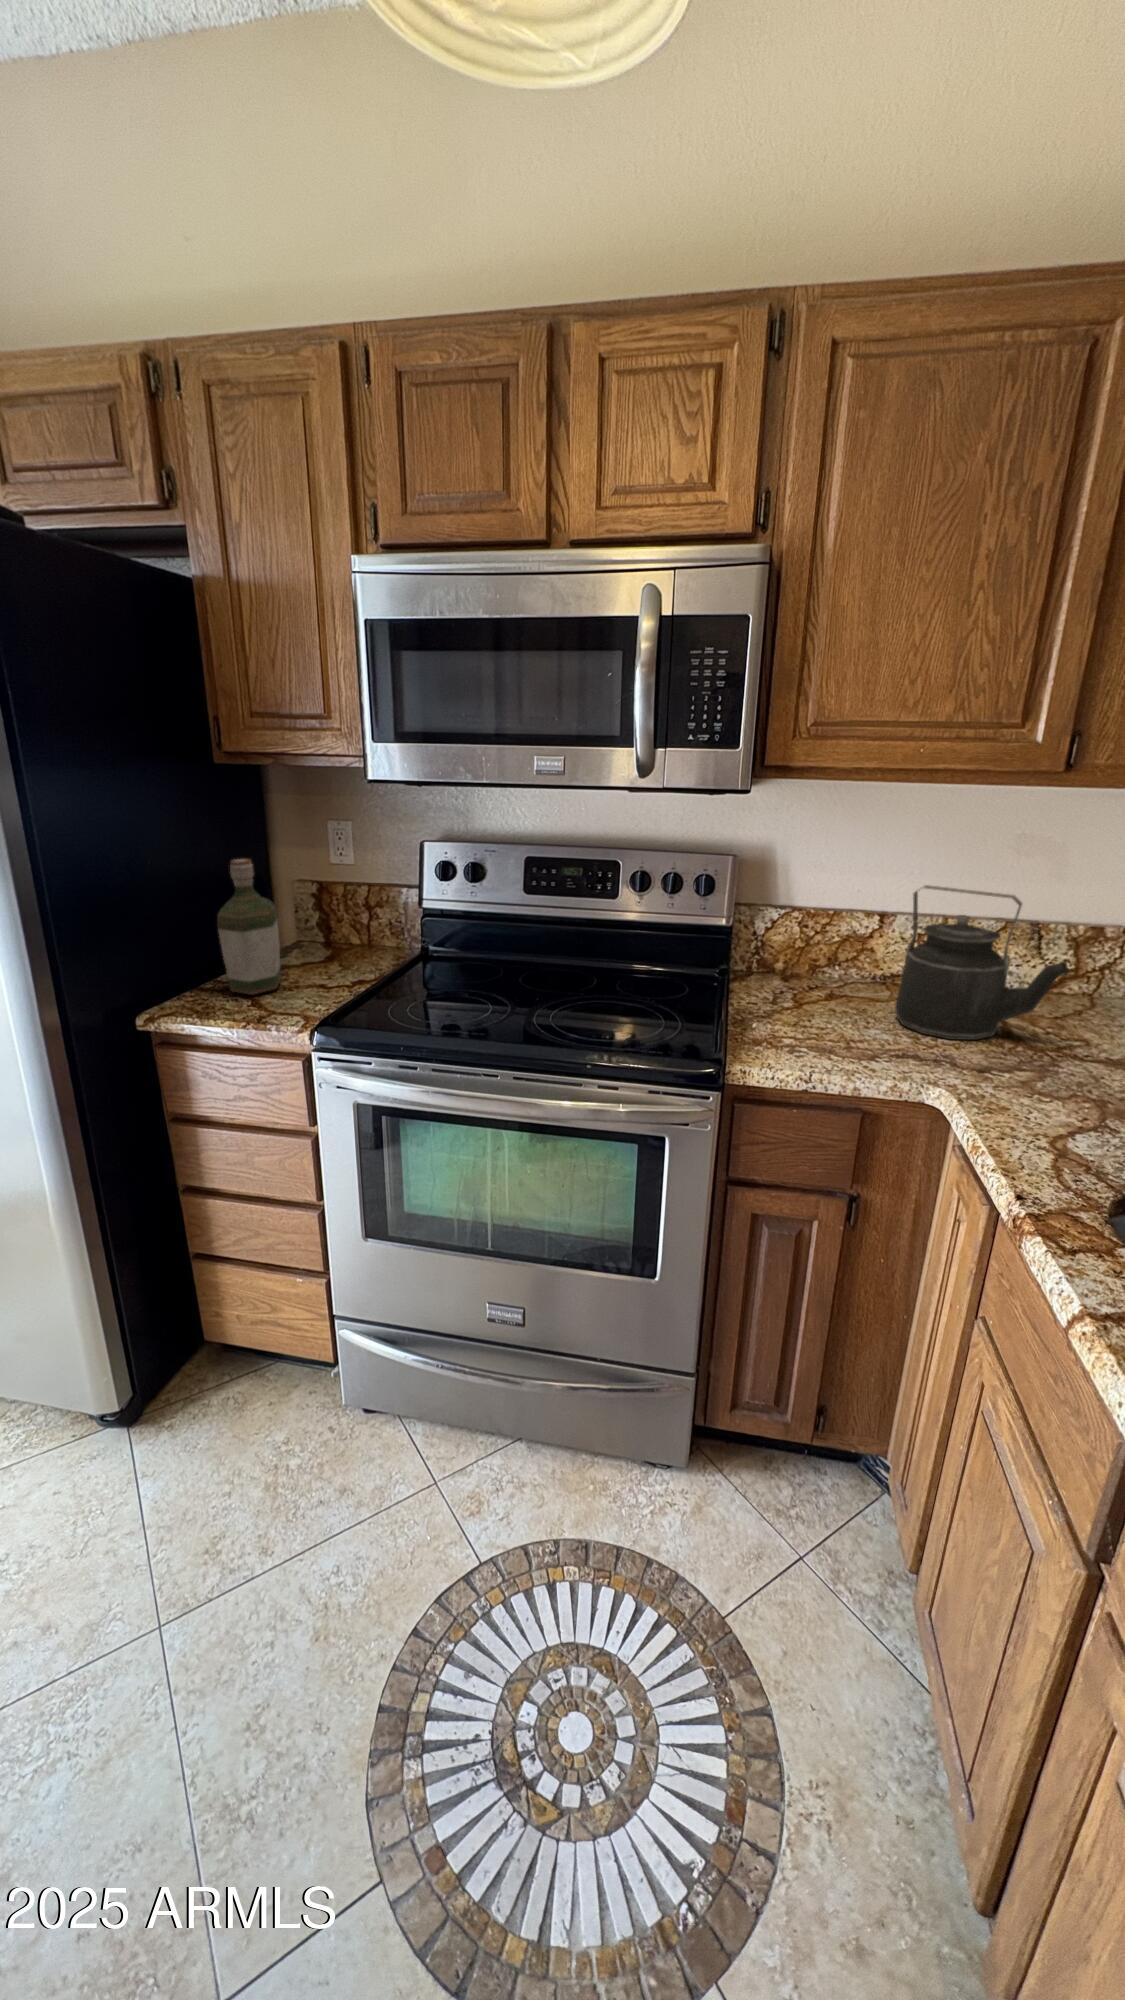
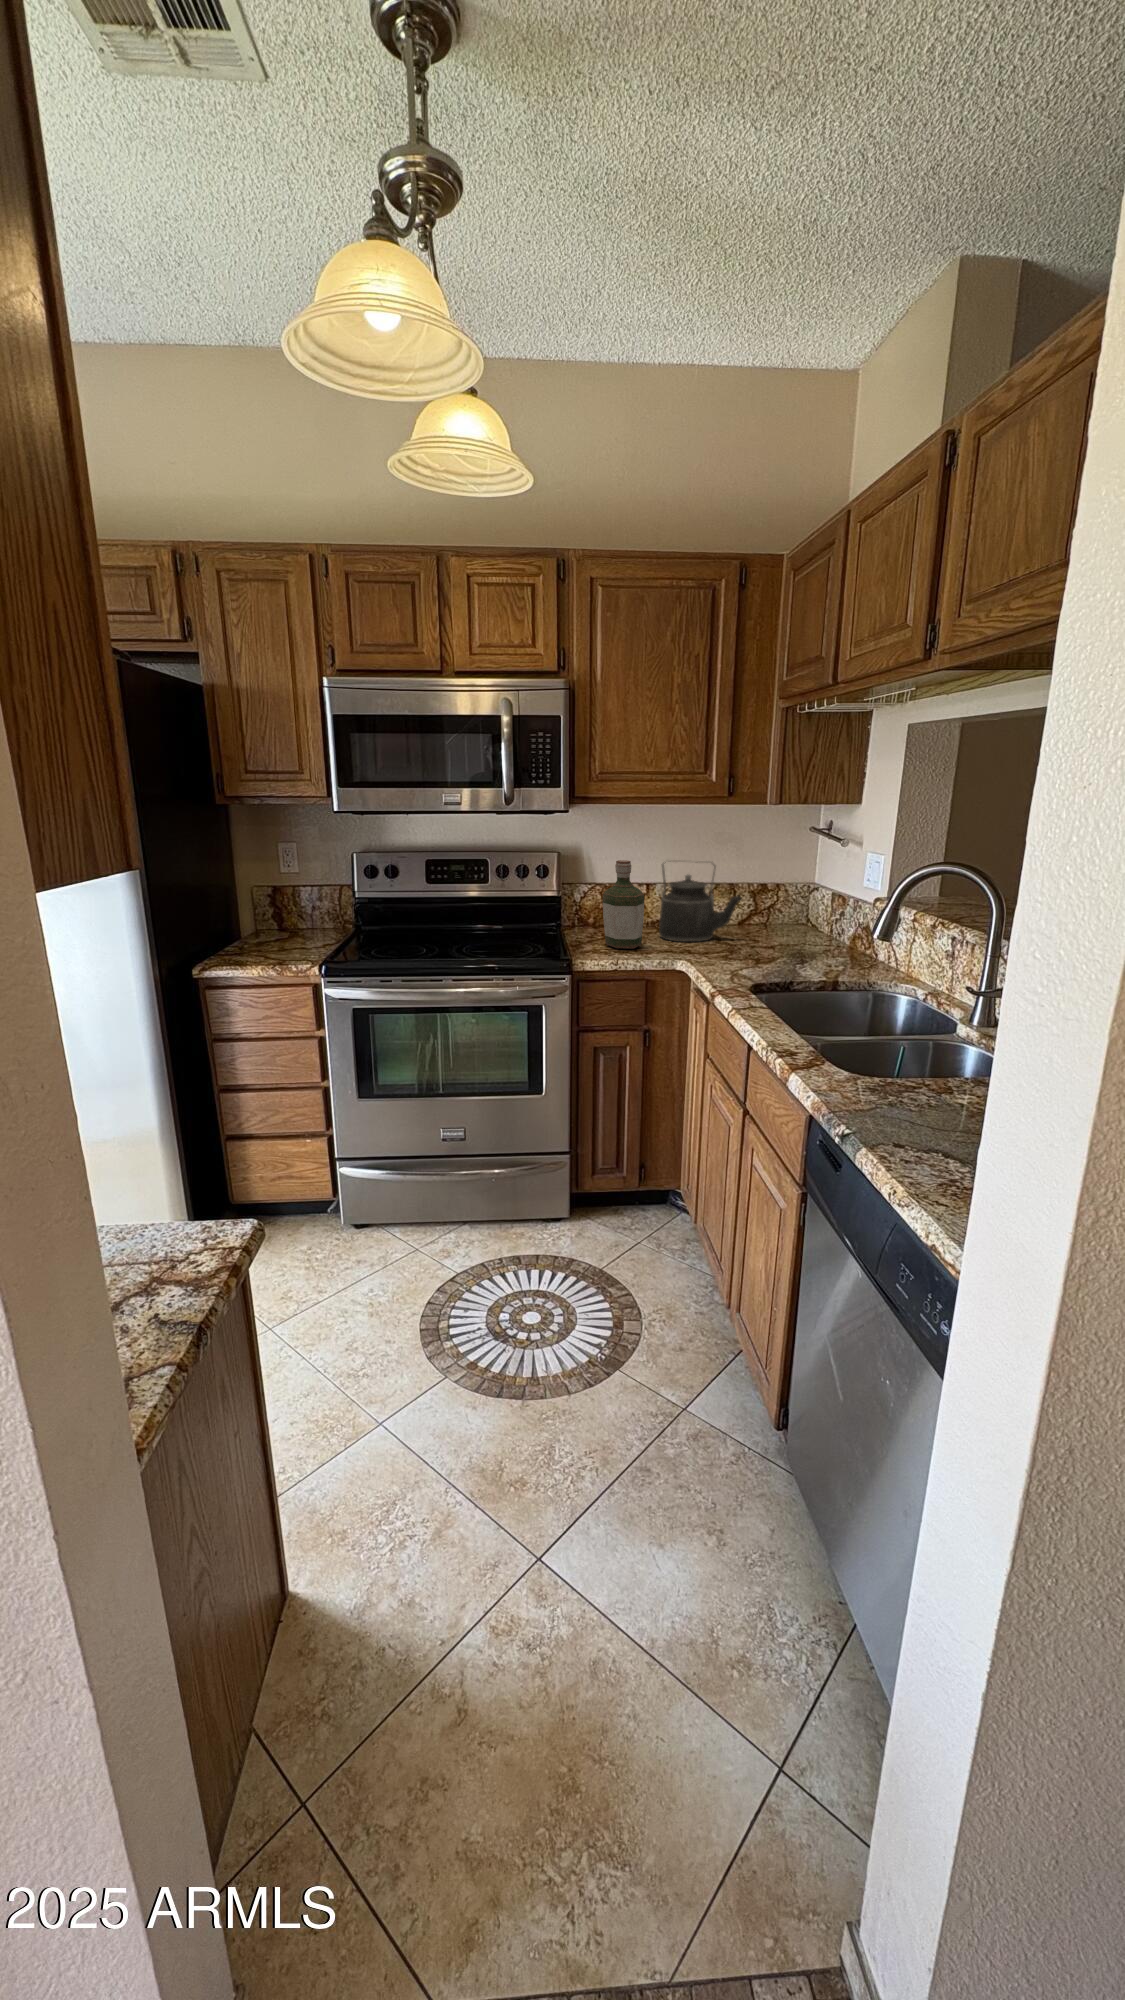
bottle: present [217,859,281,995] -> present [603,860,644,949]

